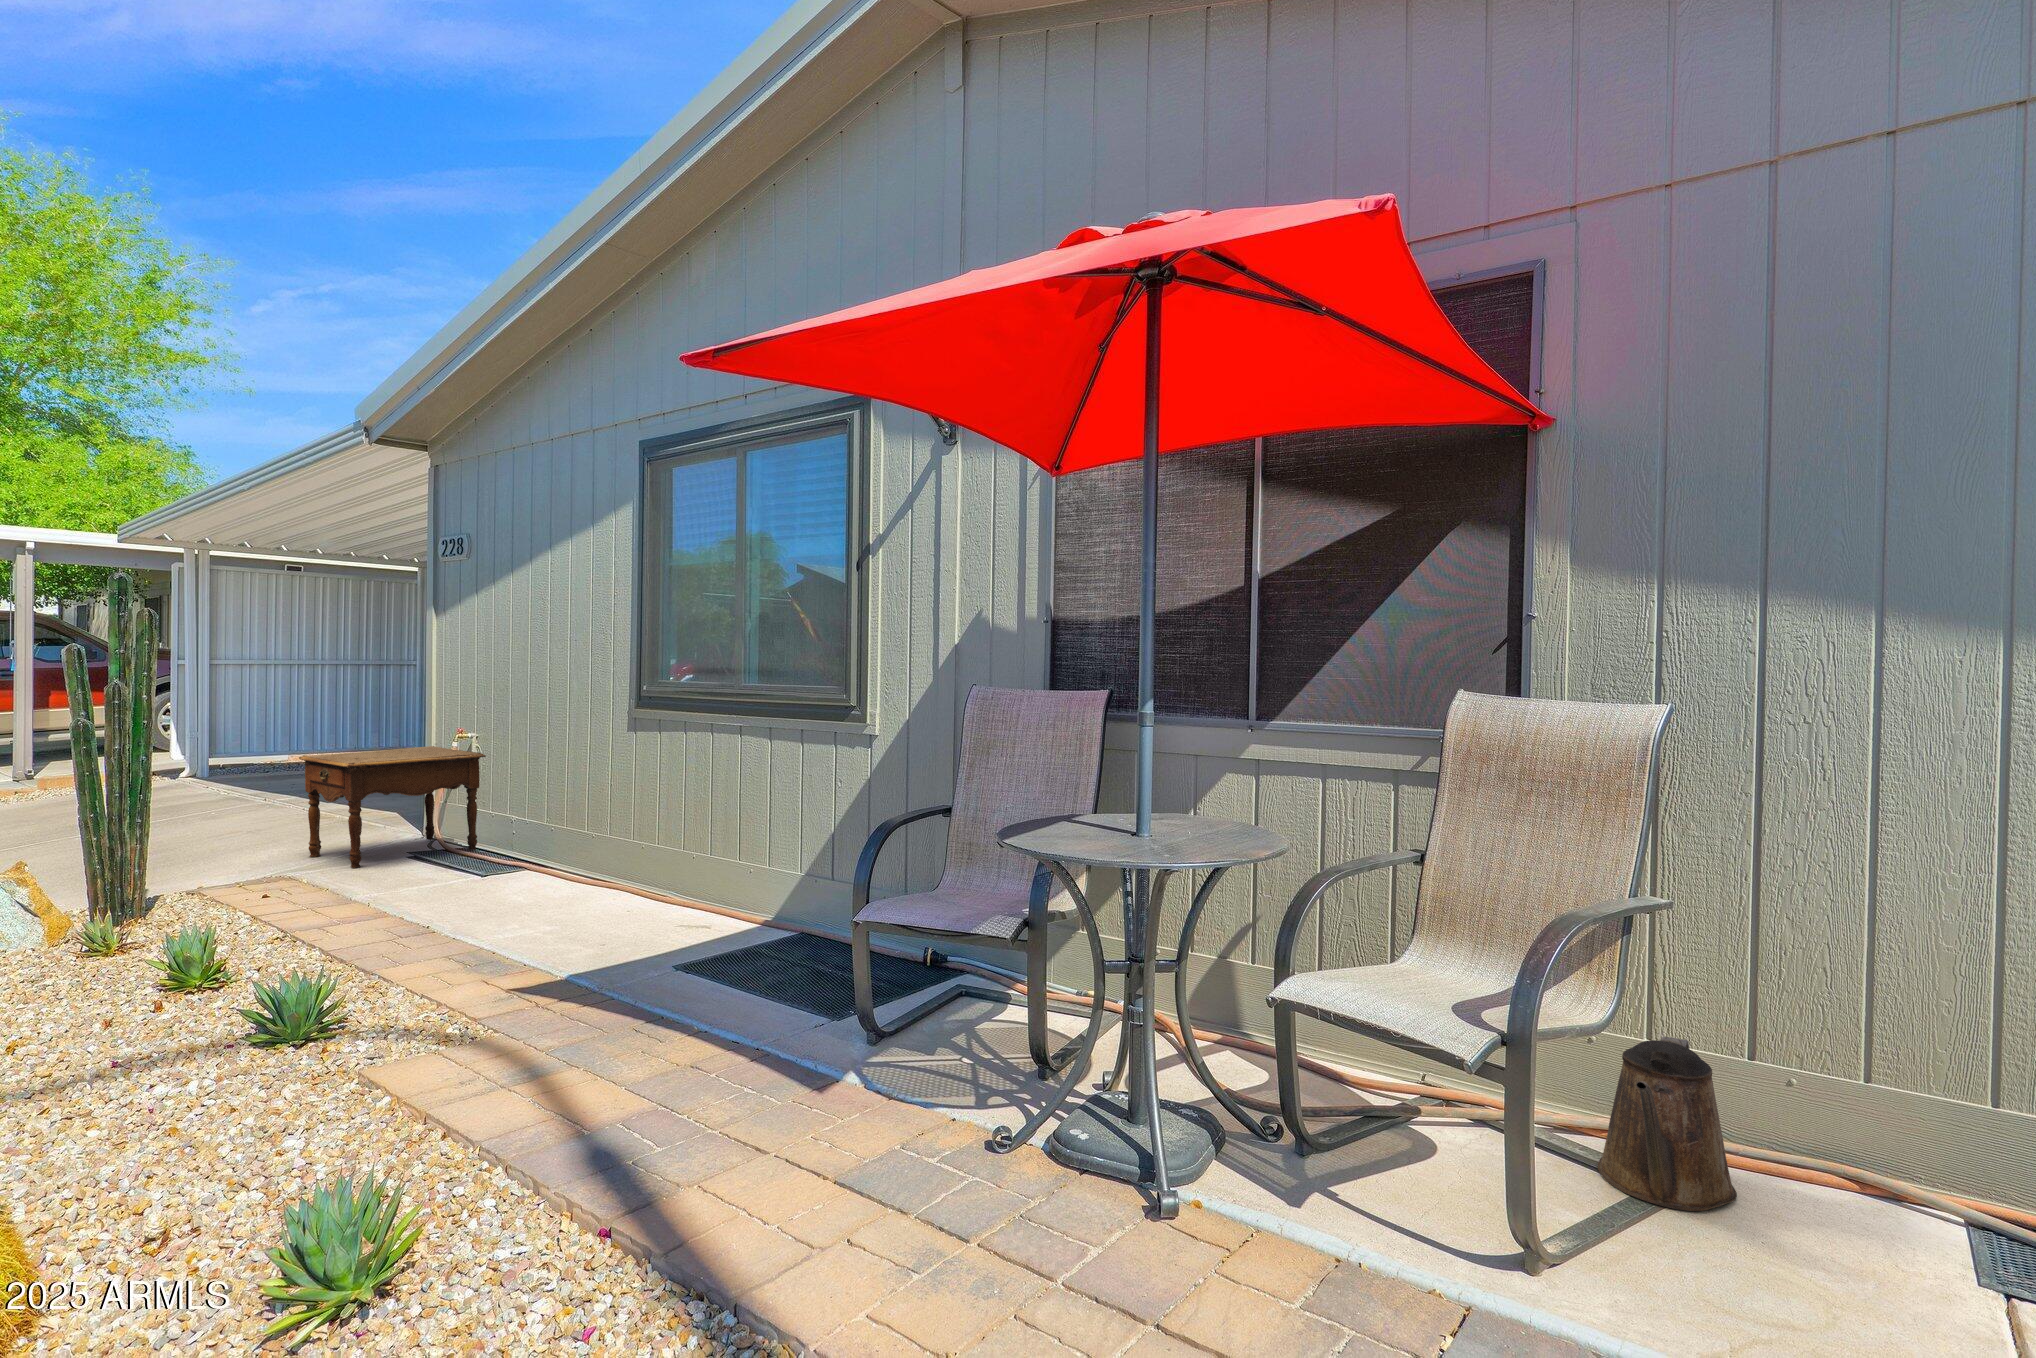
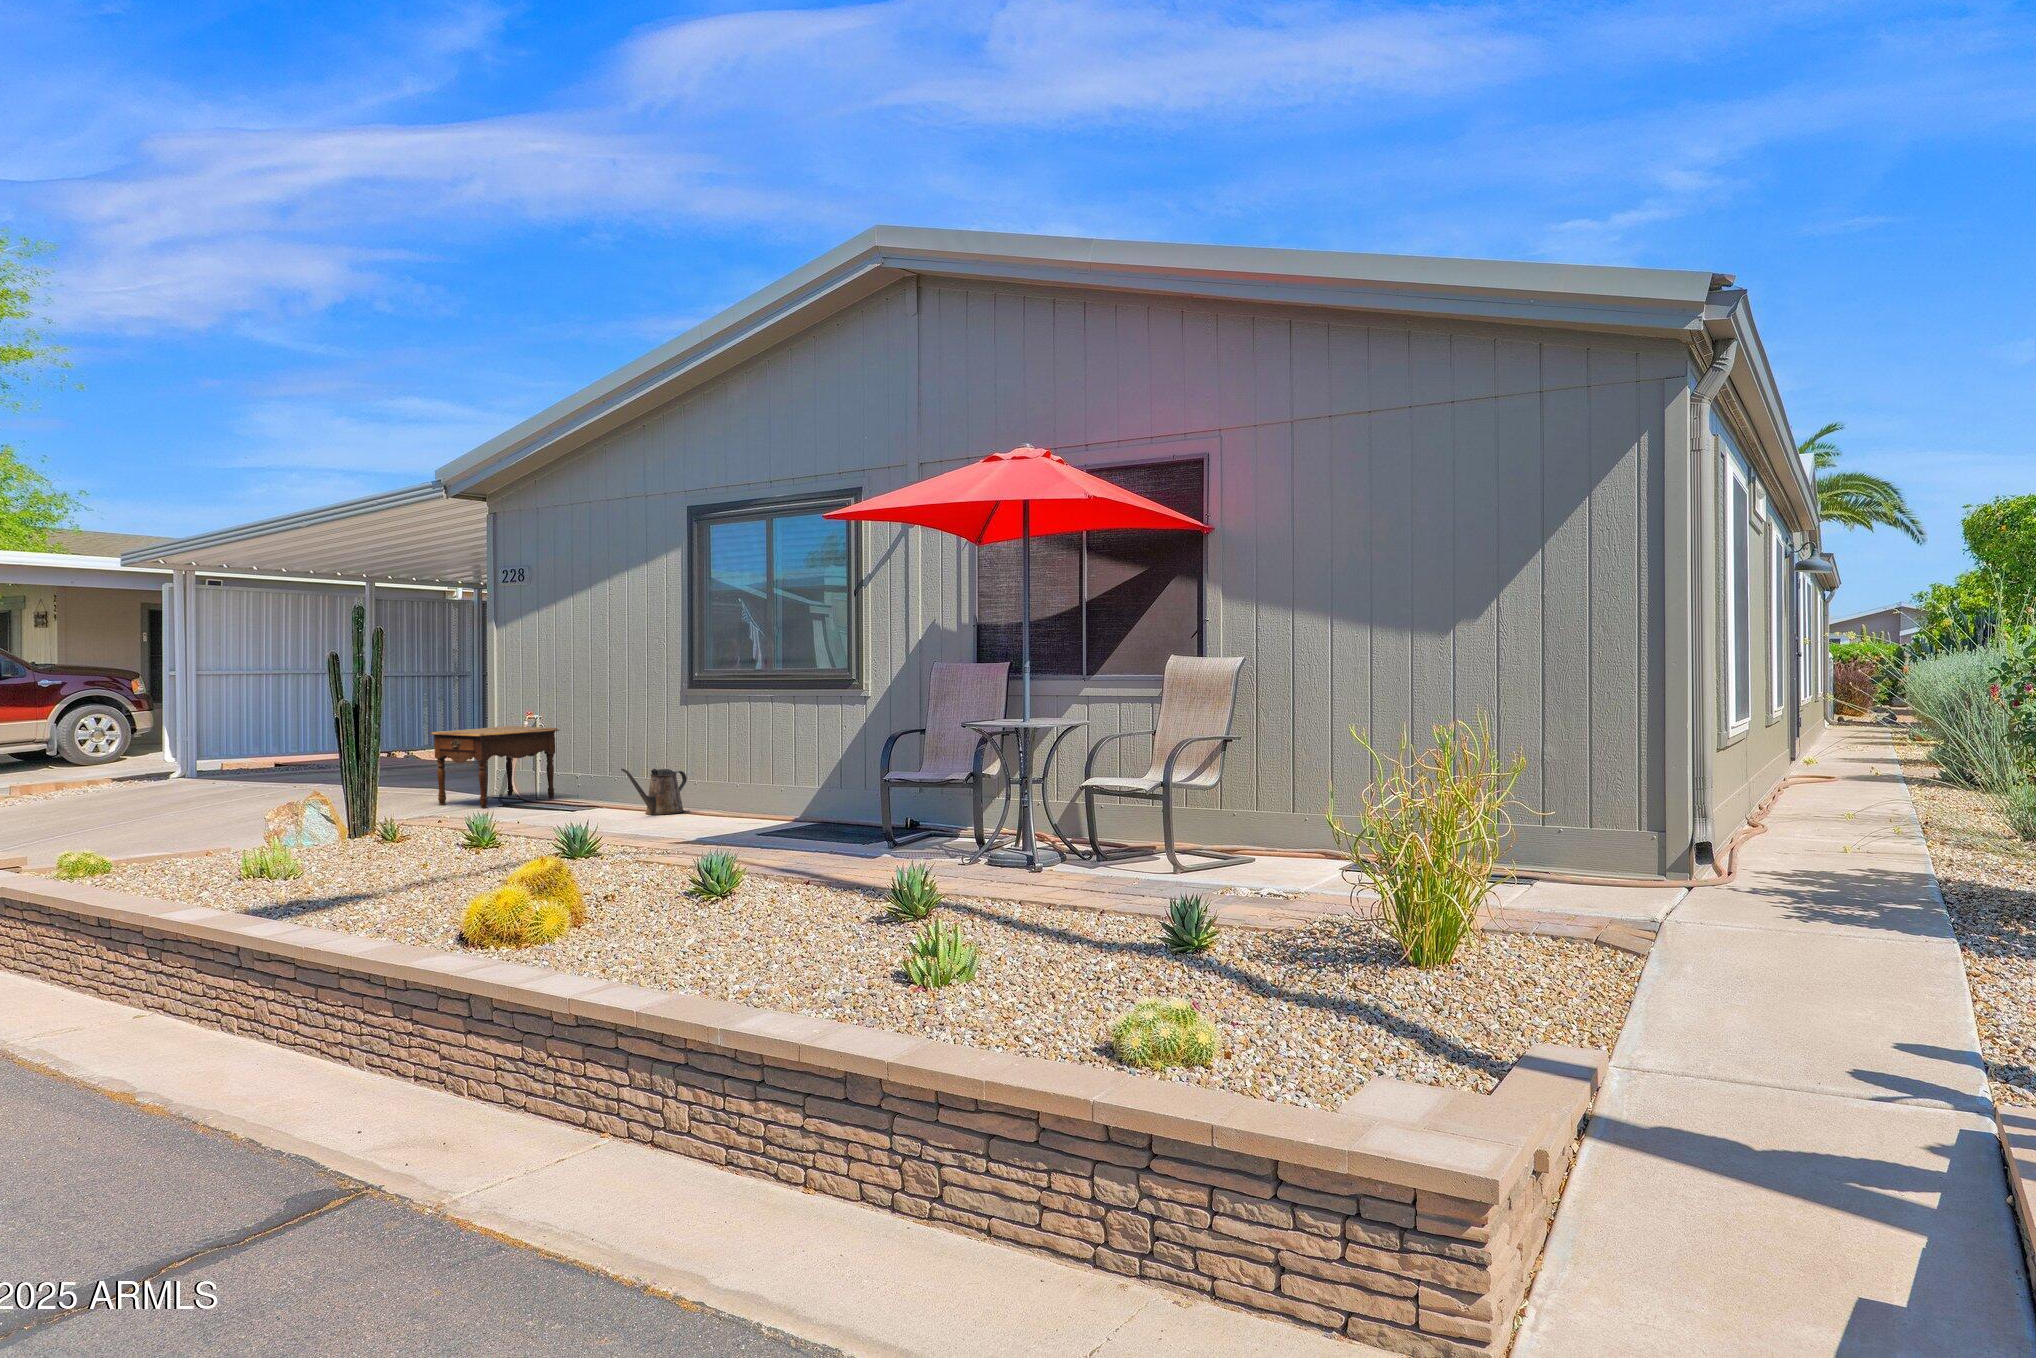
watering can: present [1598,1037,1737,1211] -> present [621,769,687,815]

